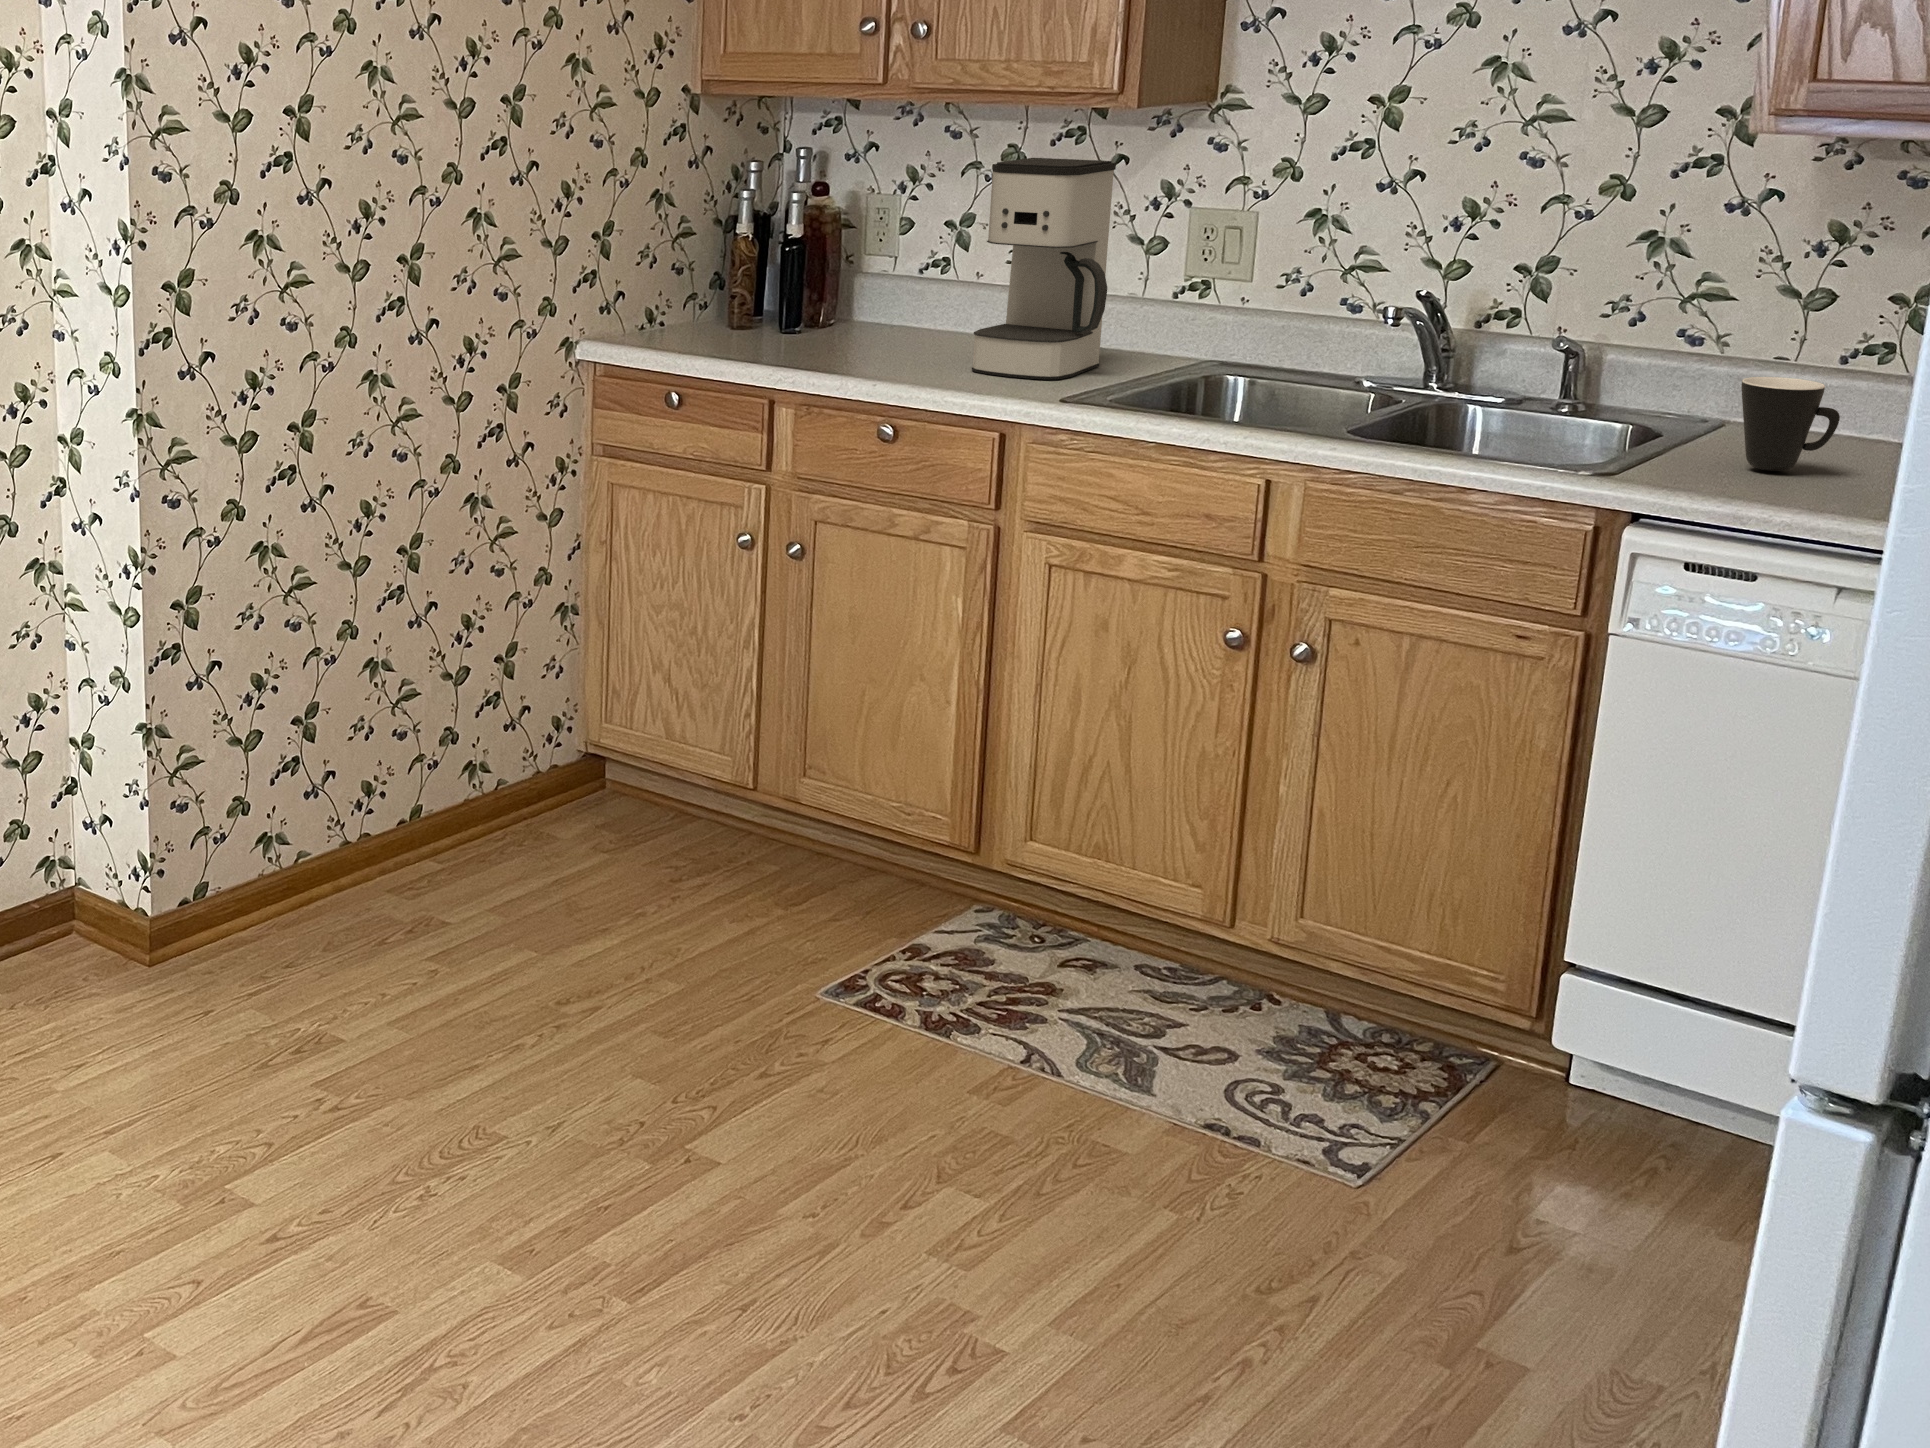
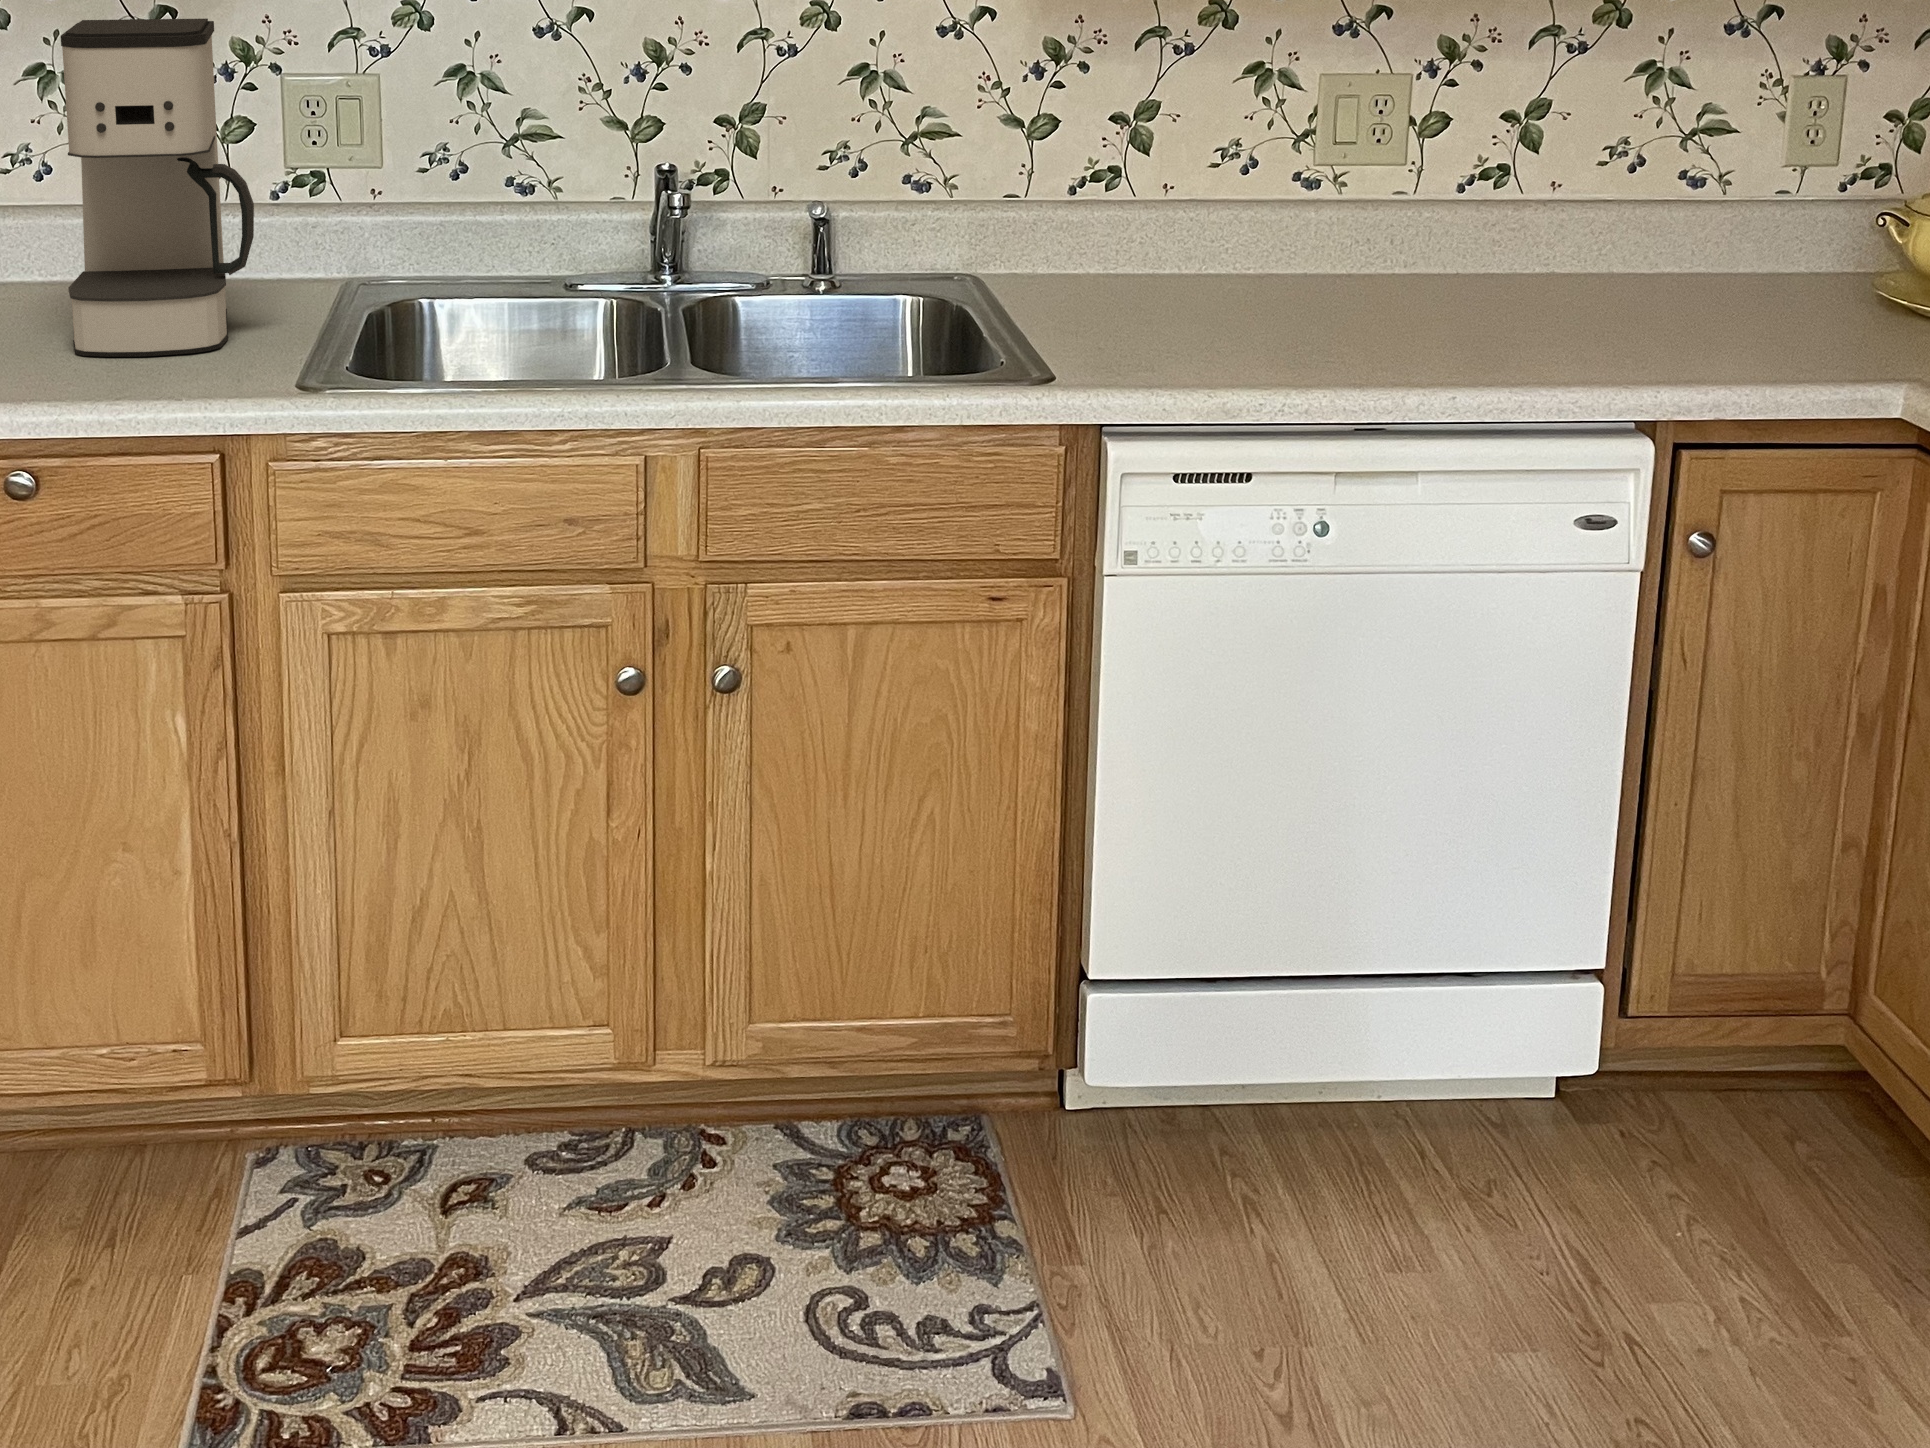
mug: present [1741,377,1840,471] -> none [1118,228,1213,339]

